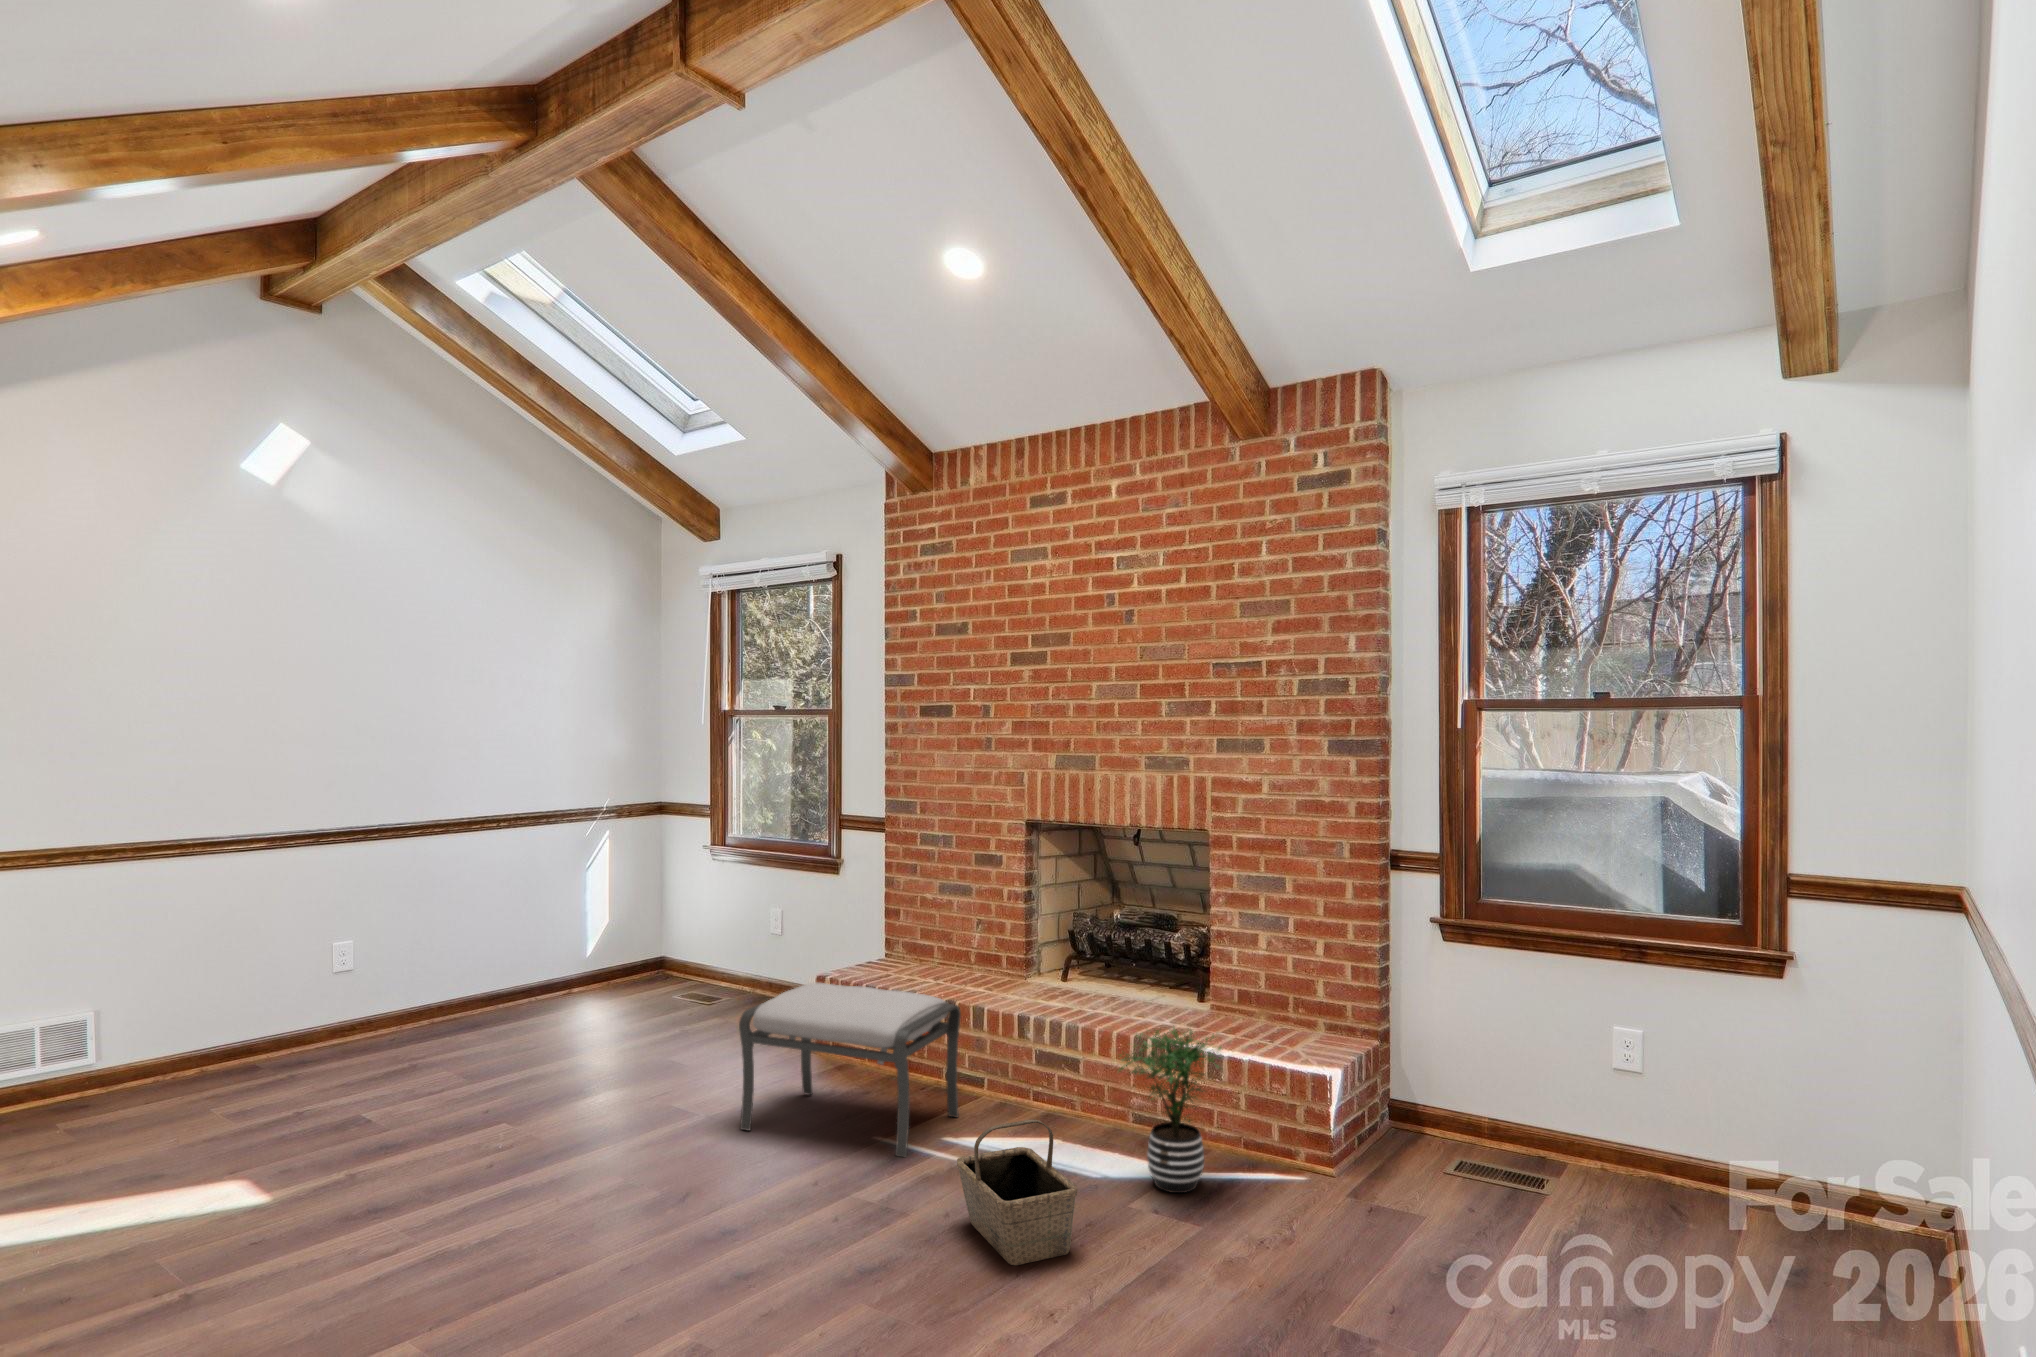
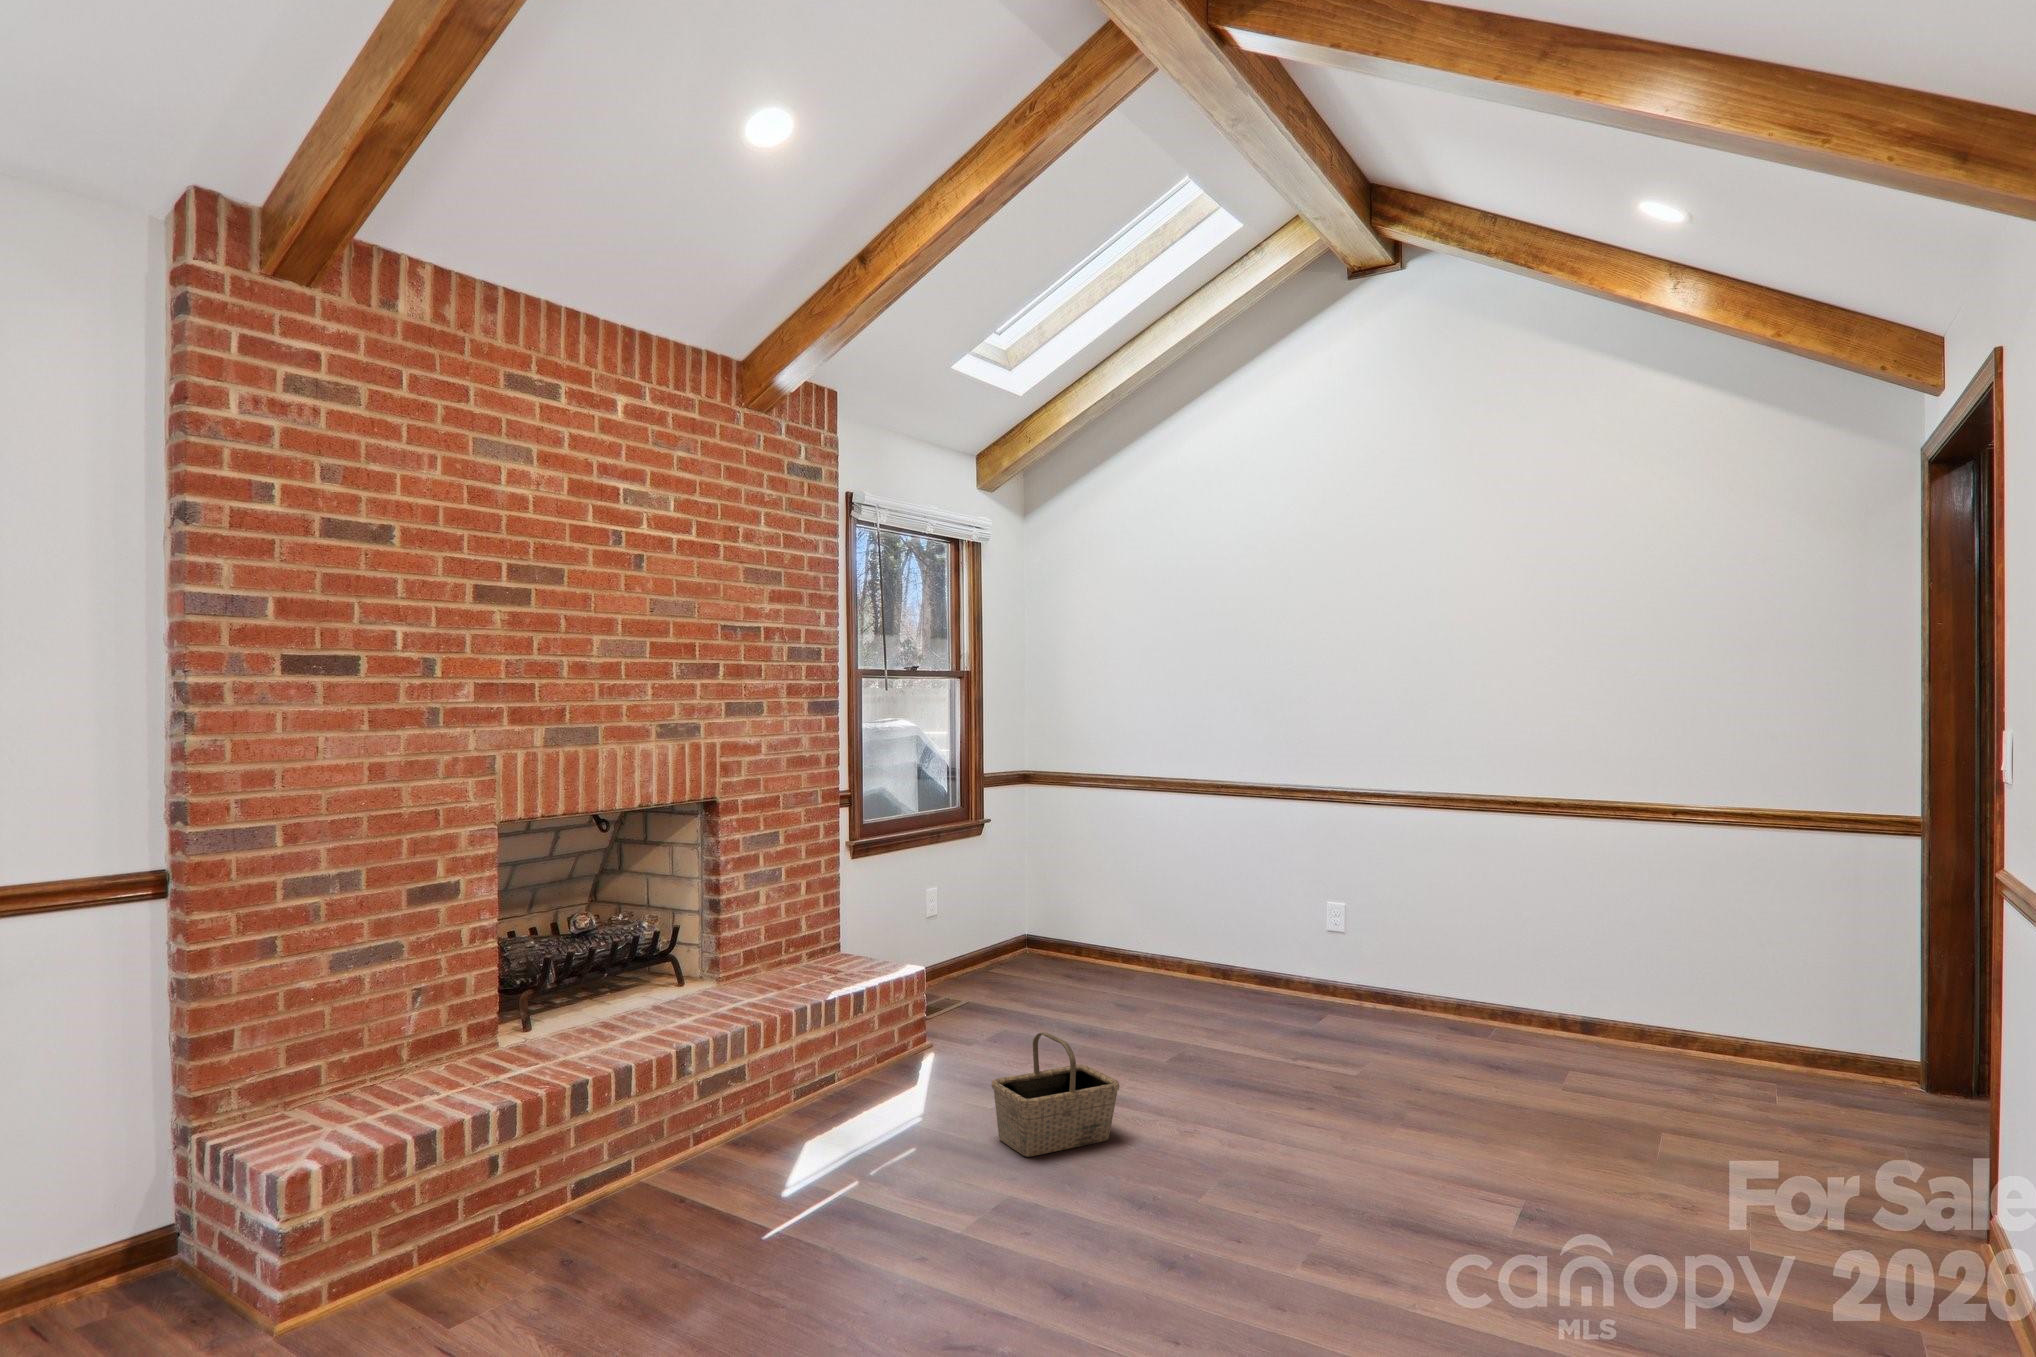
ottoman: present [739,983,961,1157] -> none [558,1032,856,1315]
potted plant: present [1119,1027,1221,1193] -> none [893,949,995,1098]

